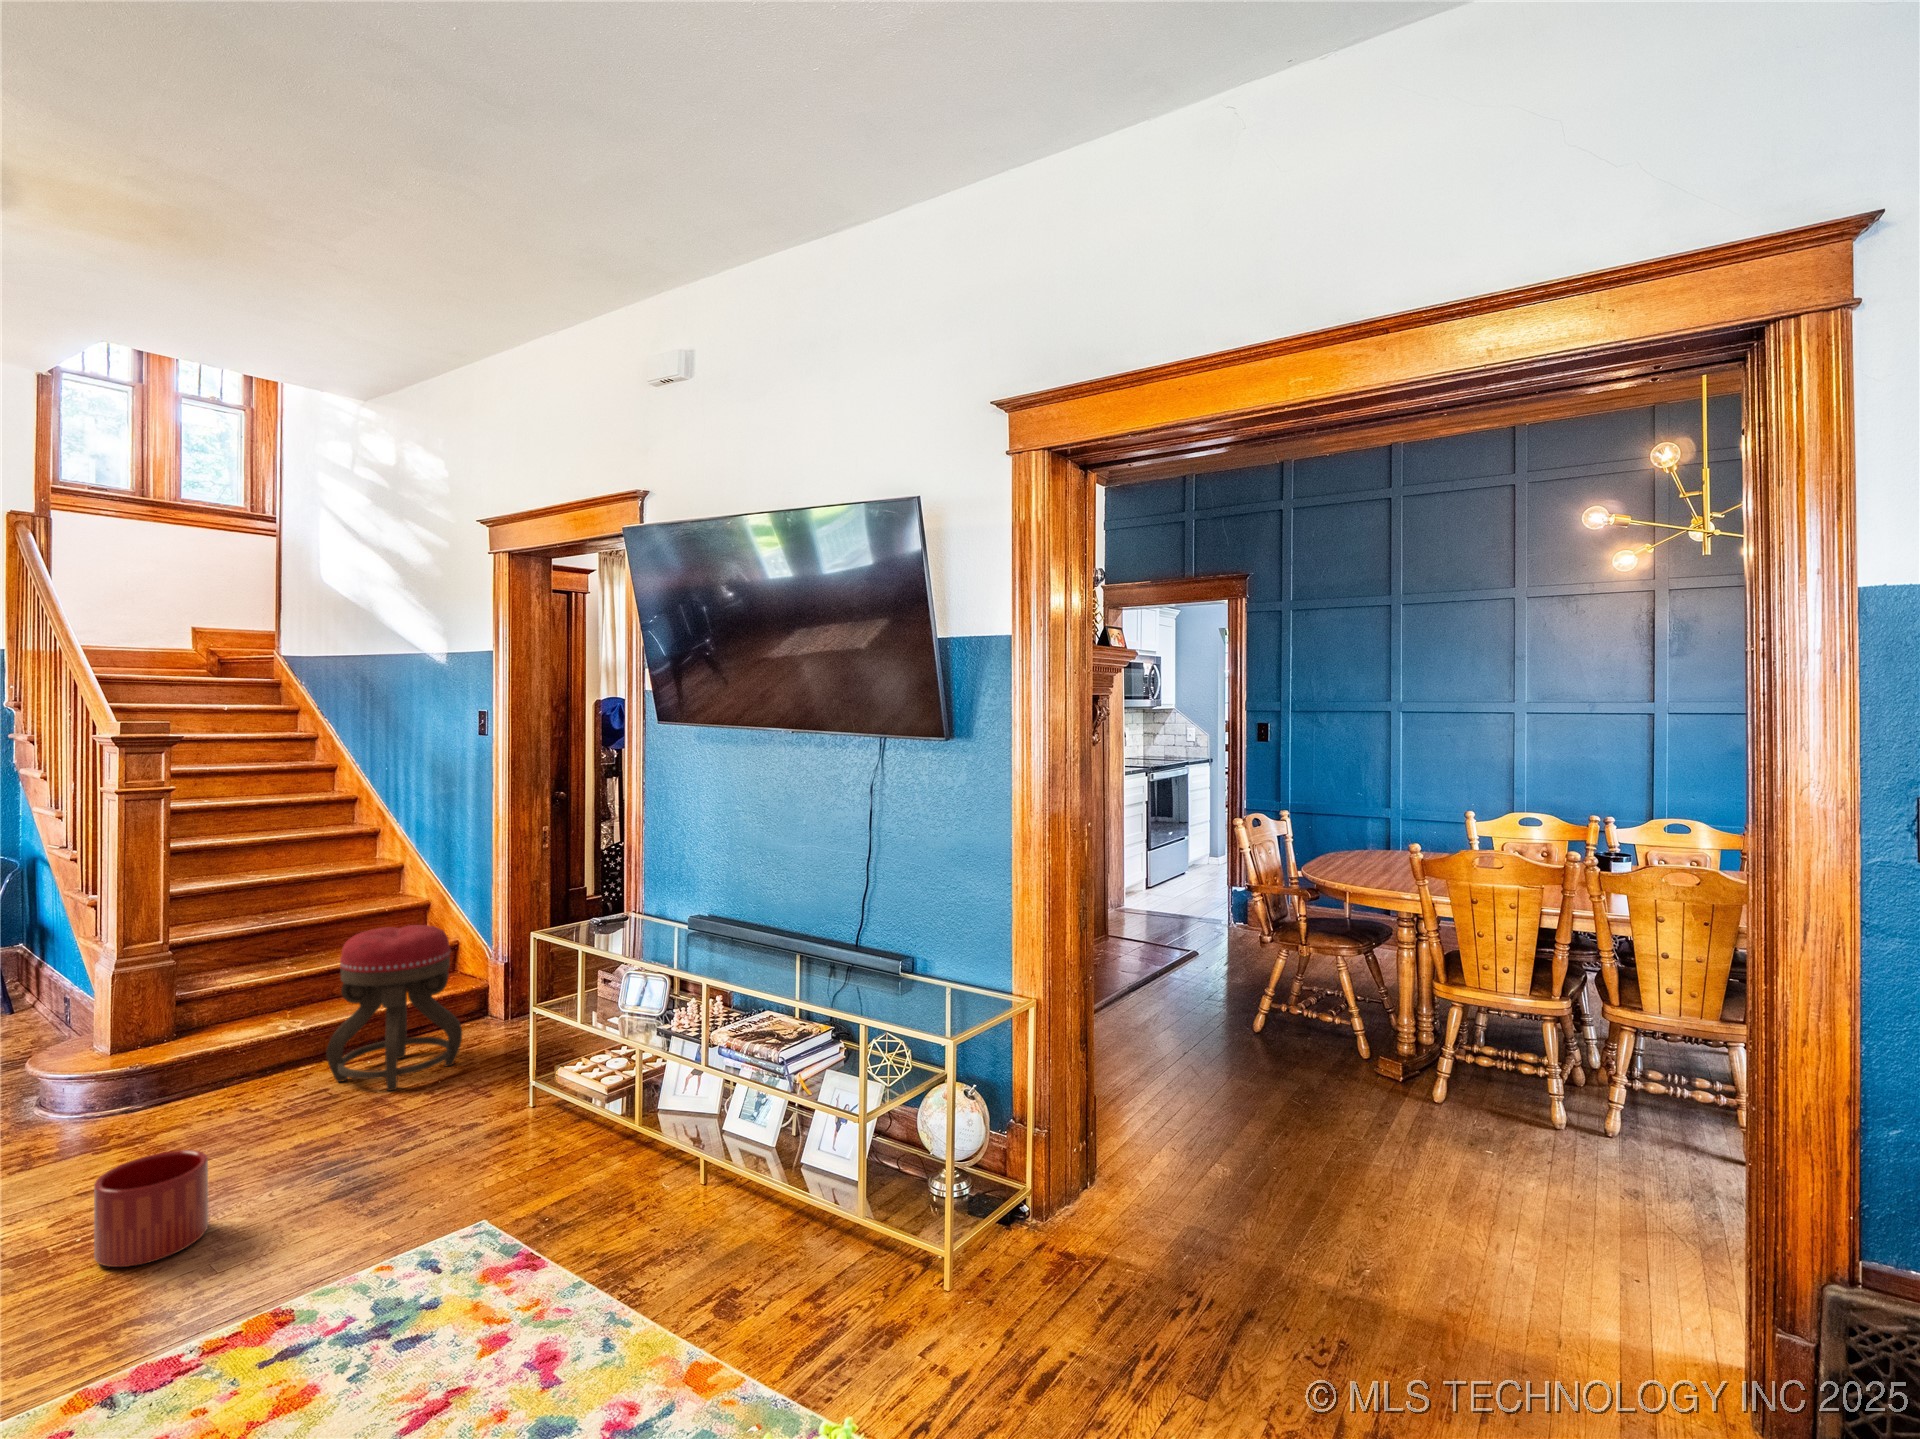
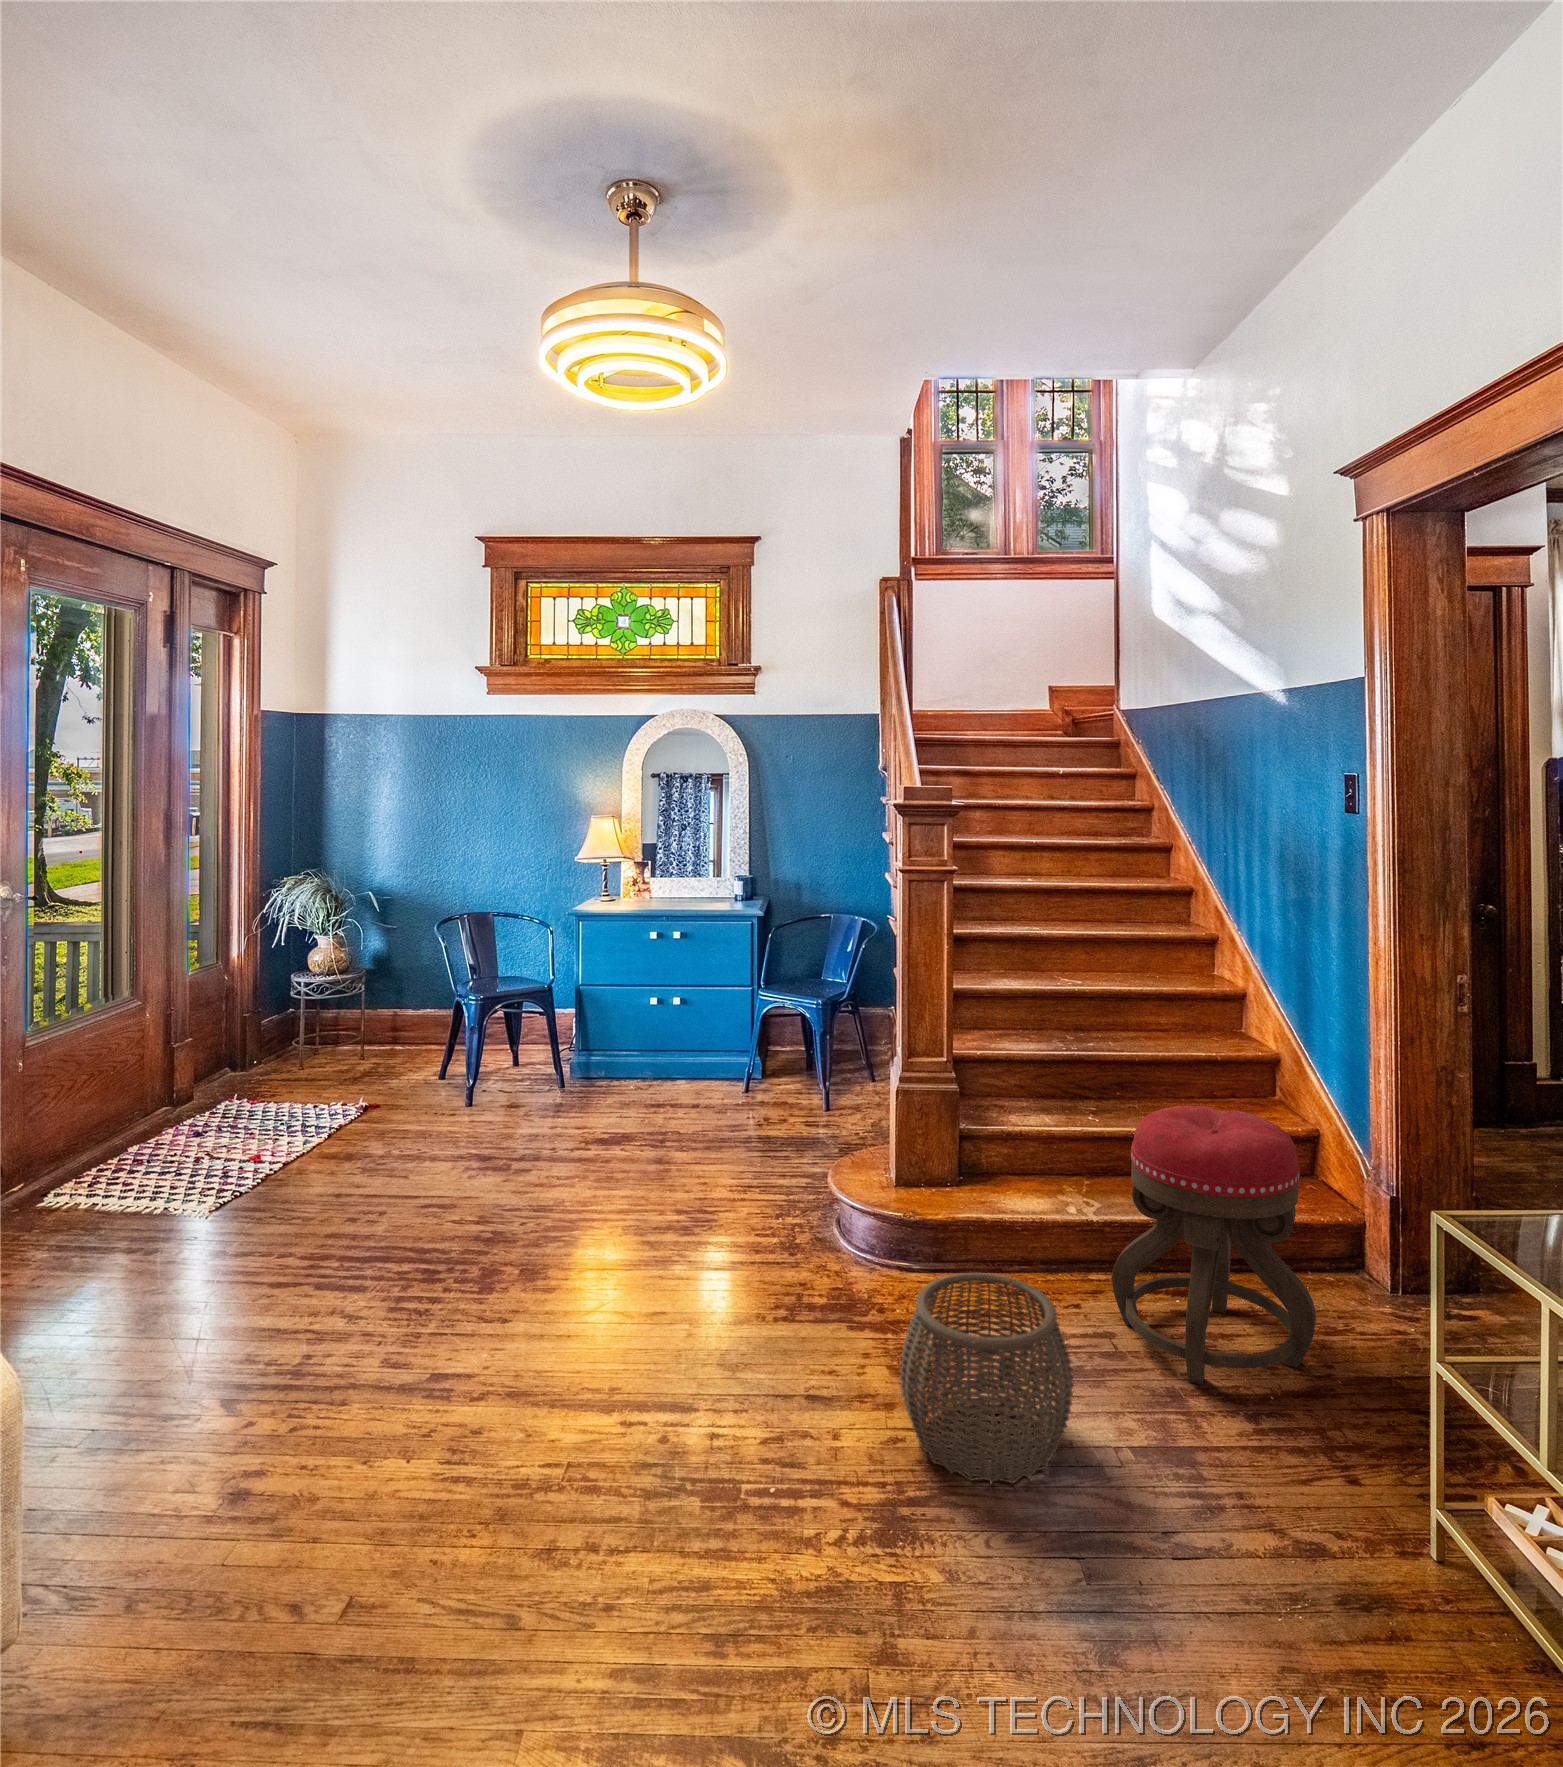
woven basket: none [179,1050,319,1180] -> present [900,1273,1074,1484]
planter: present [94,1150,208,1267] -> none [757,1418,890,1614]

